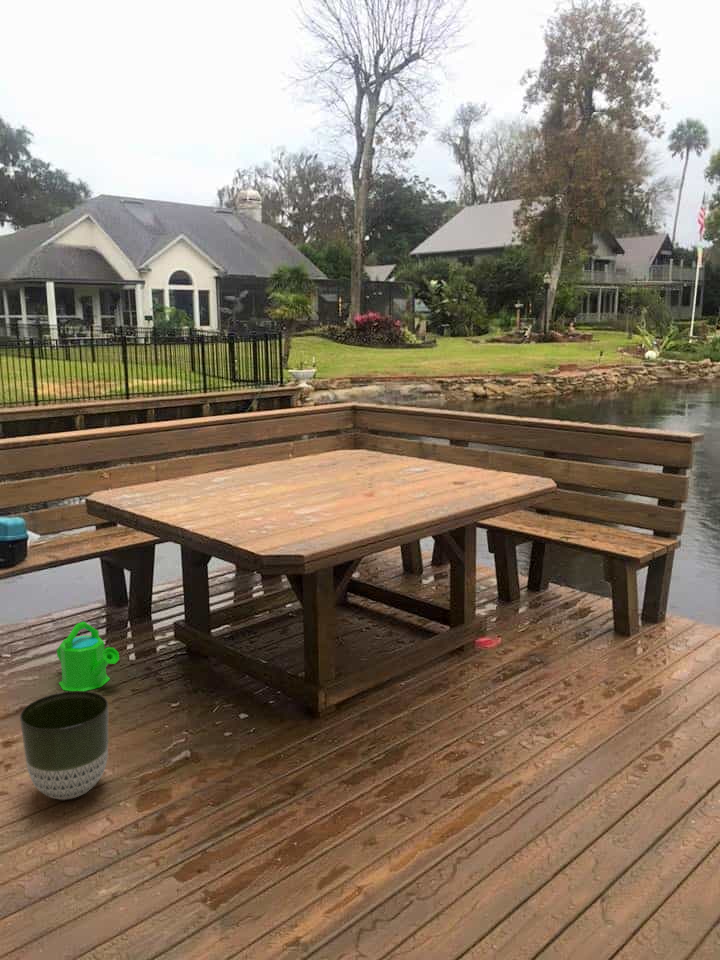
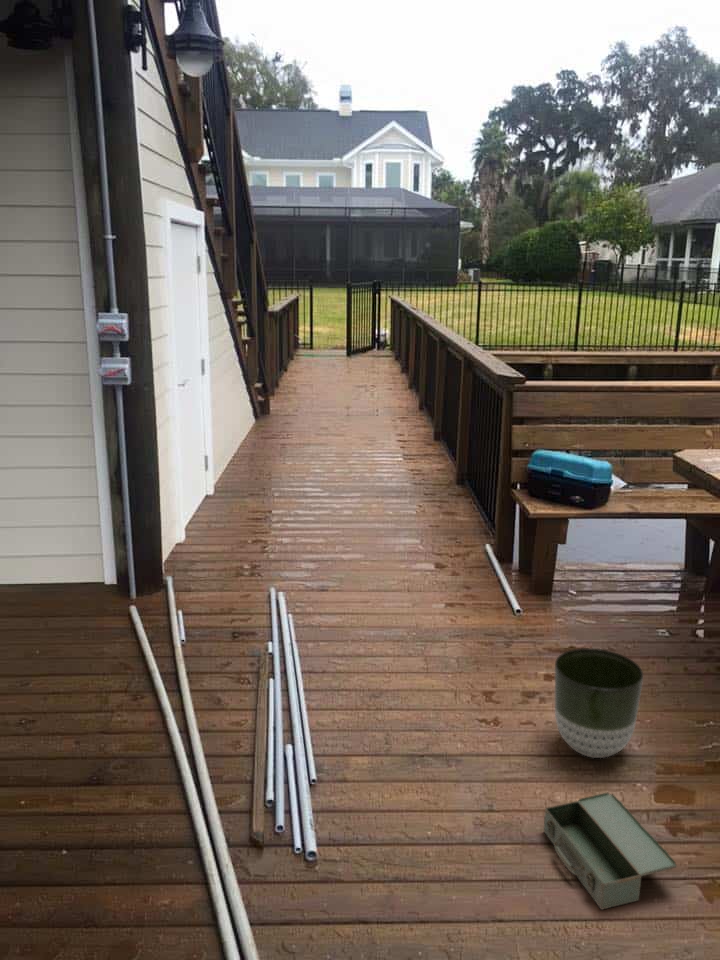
watering can: present [57,622,119,691] -> none [614,581,678,653]
toolbox: none [46,818,177,921] -> present [544,793,676,909]

